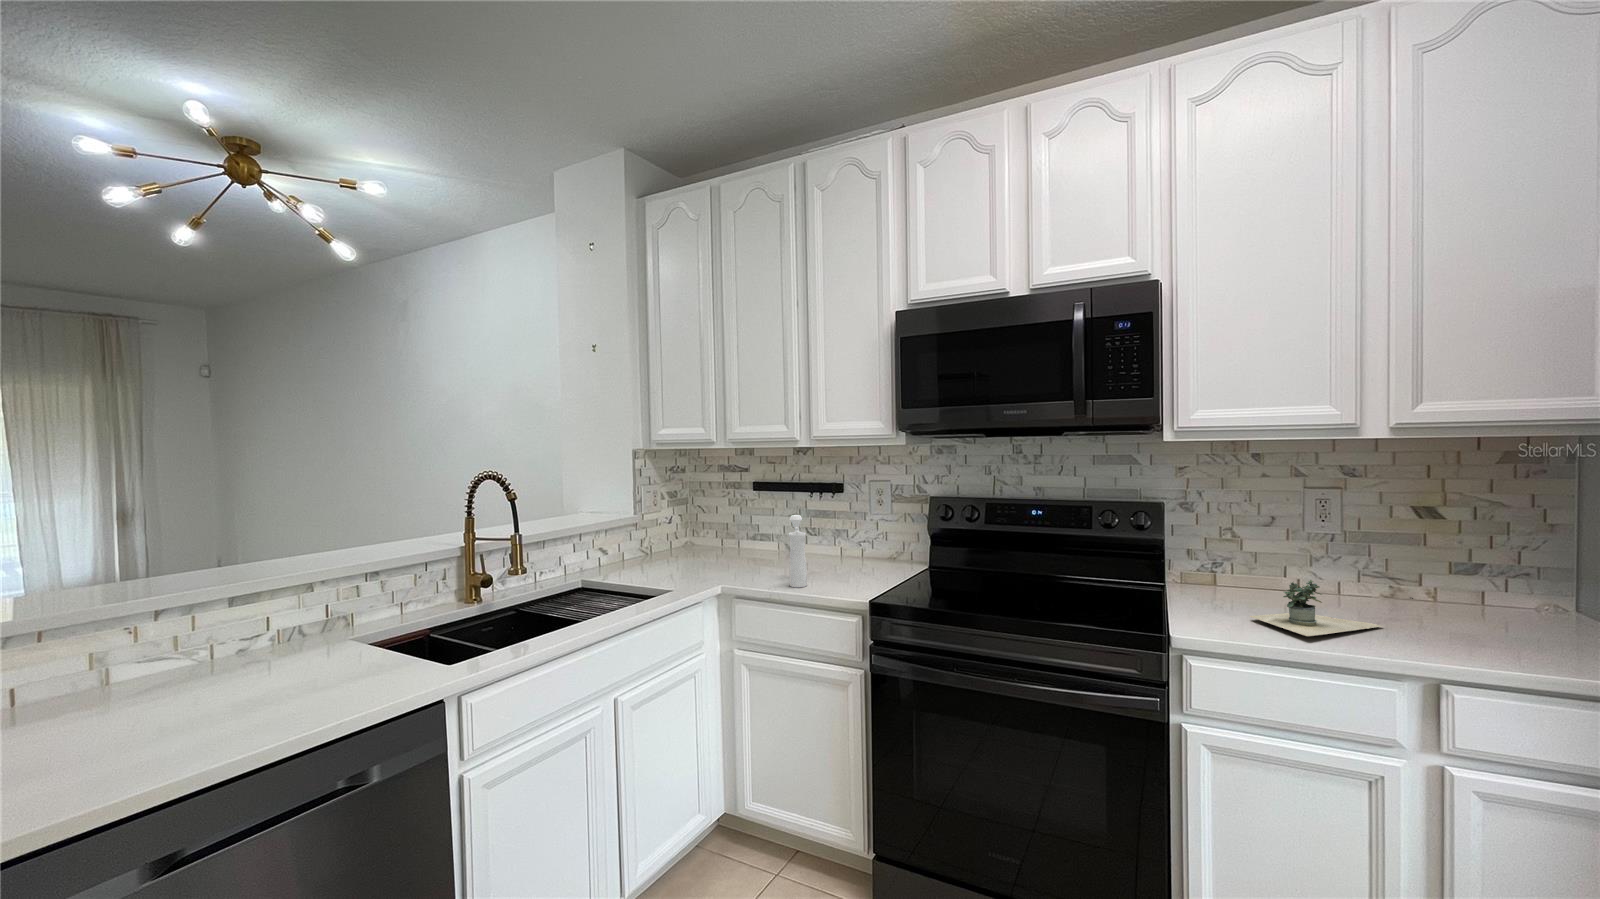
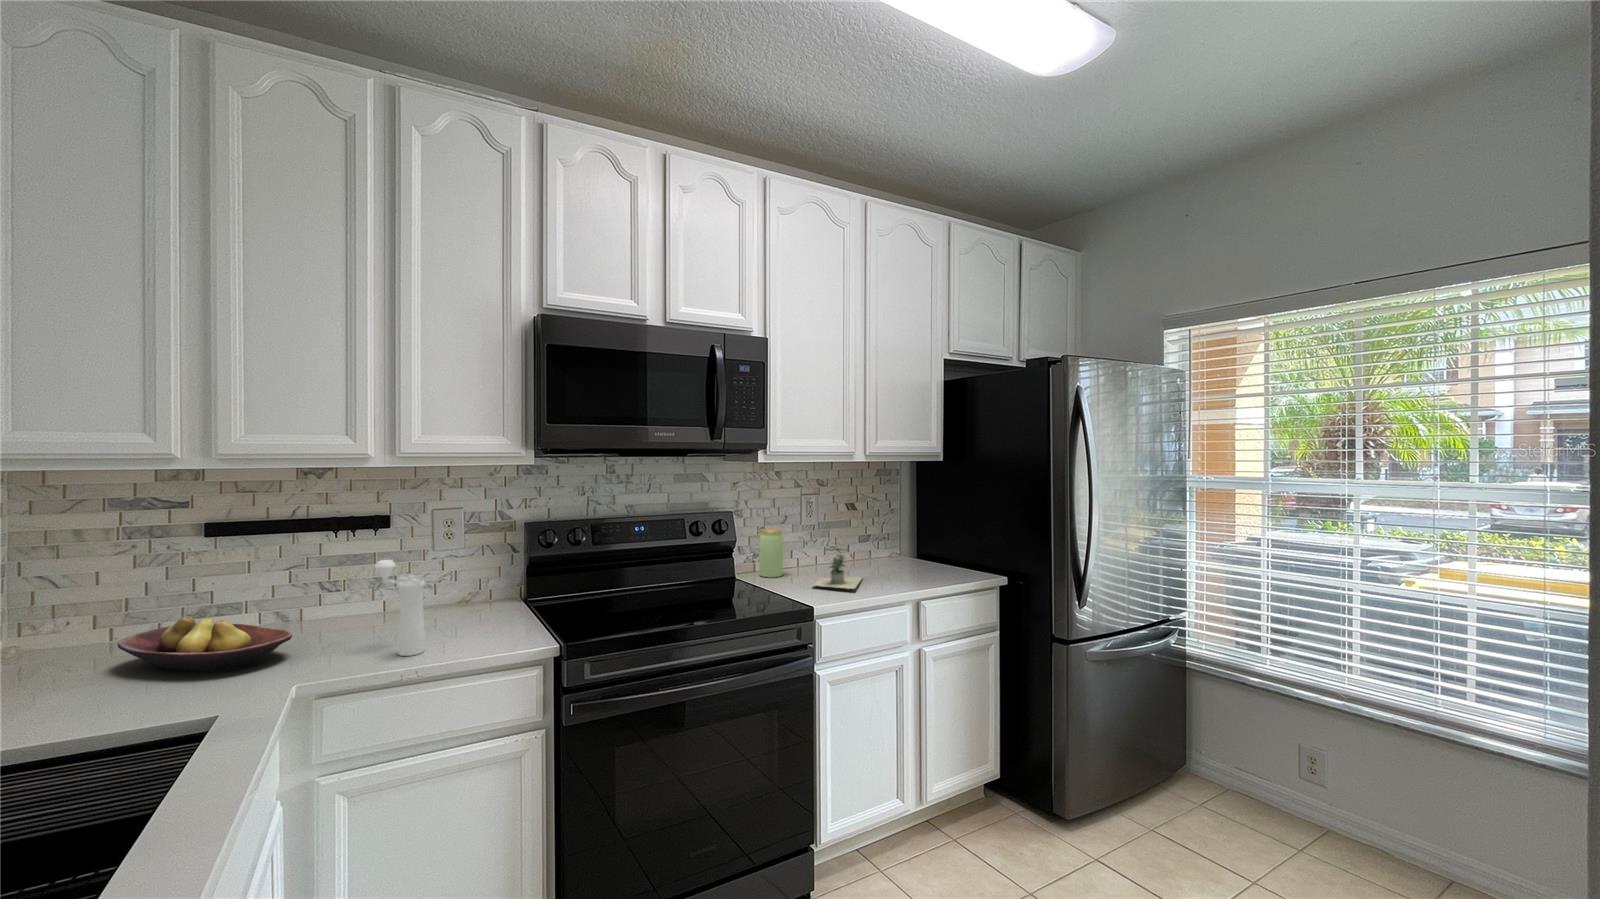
jar: none [1210,530,1249,597] -> present [759,529,783,577]
fruit bowl: none [694,537,758,573] -> present [118,617,292,672]

